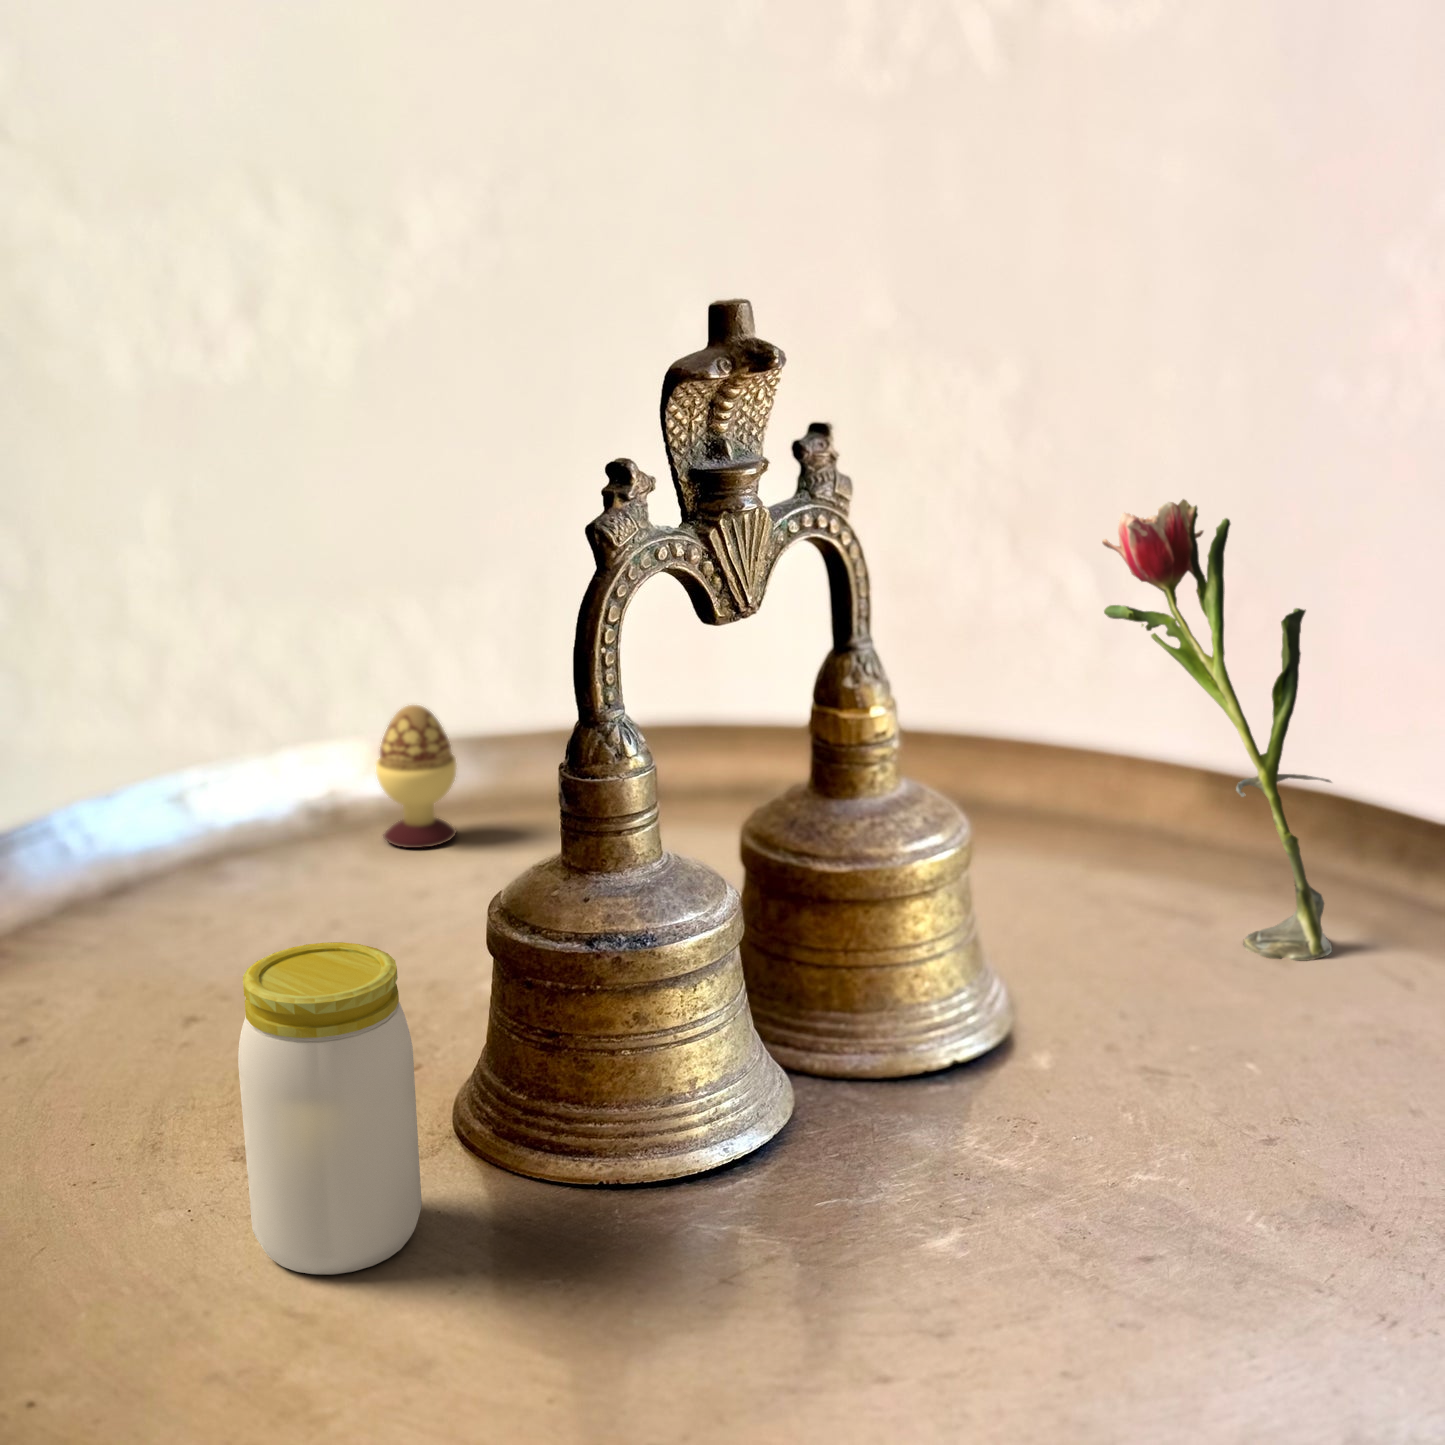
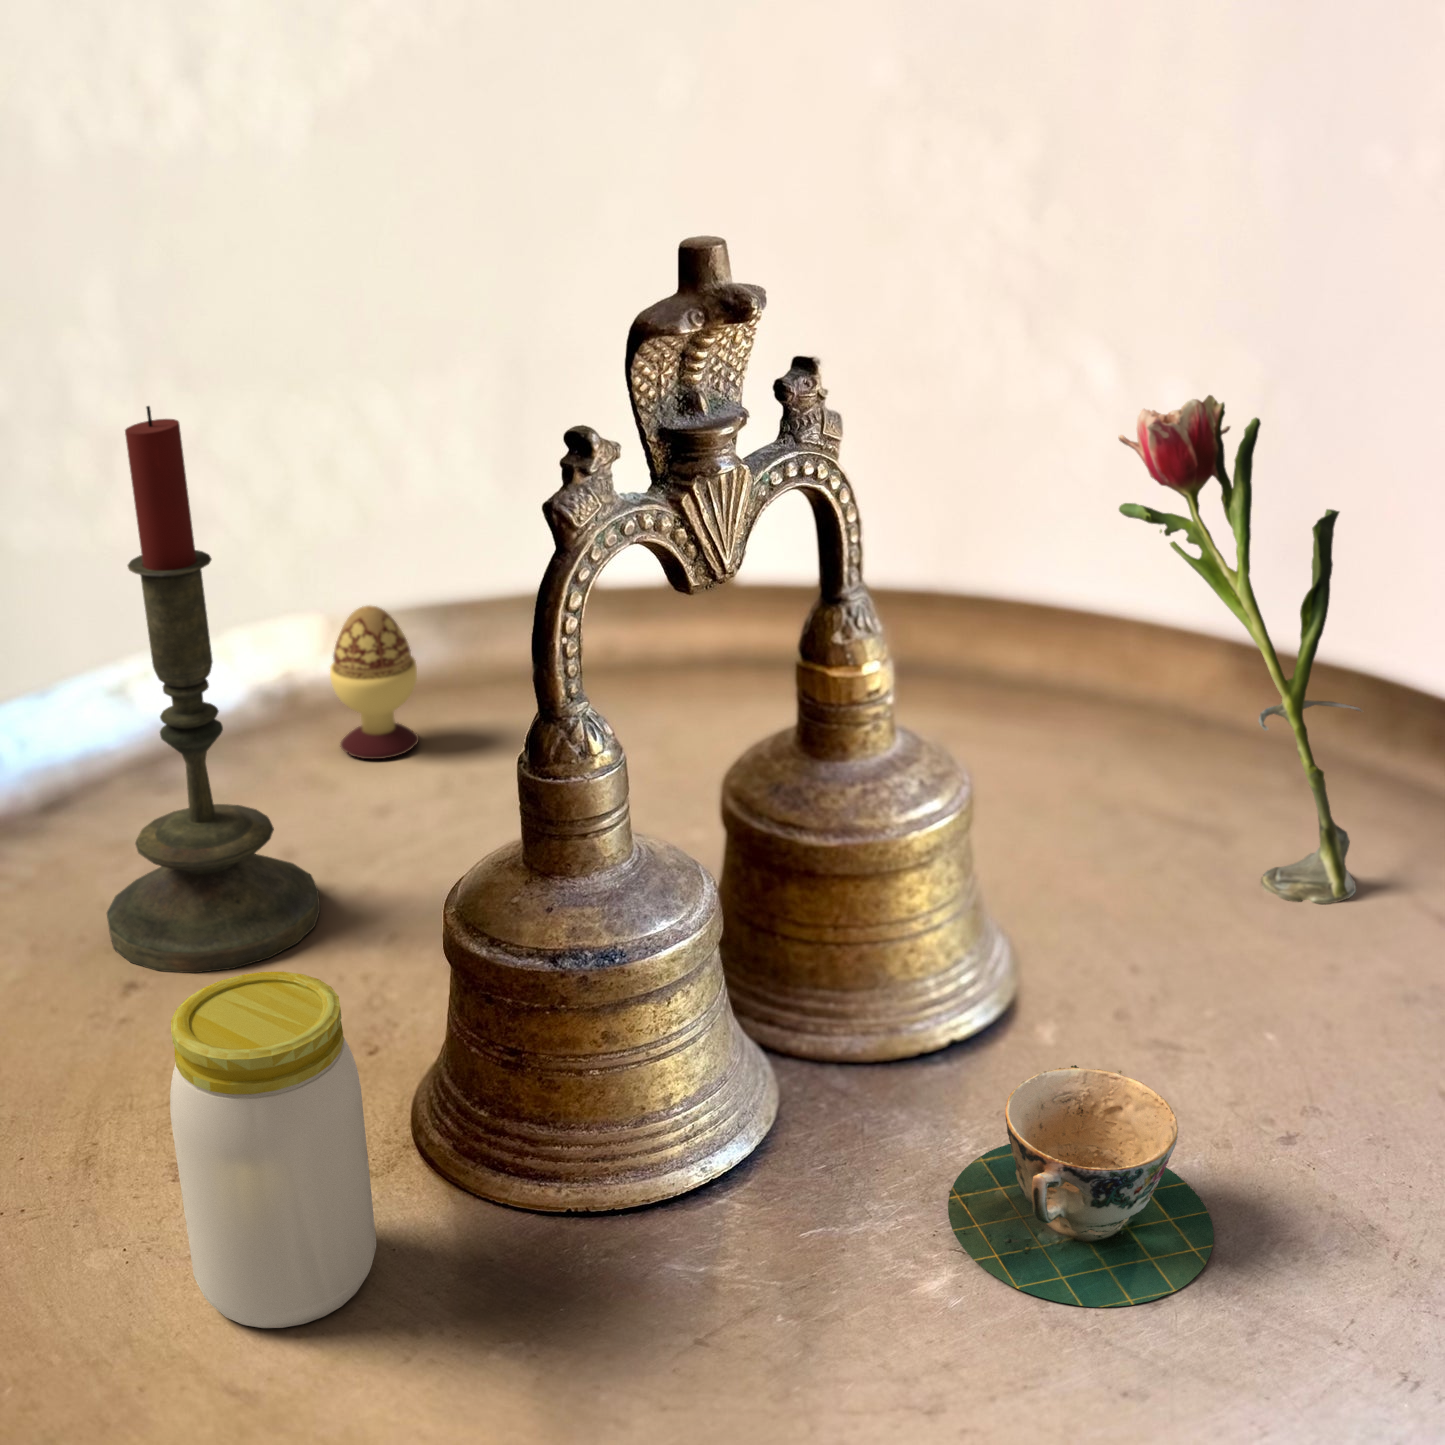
candle: none [168,482,366,1008] -> present [107,406,320,973]
teacup: none [953,1054,1201,1263] -> present [948,1065,1214,1307]

